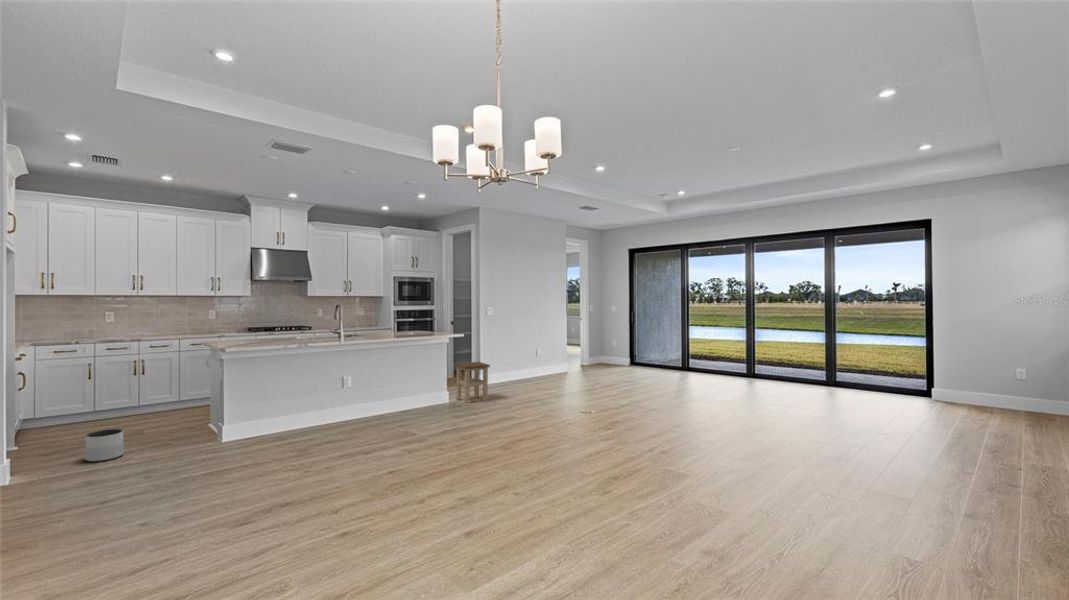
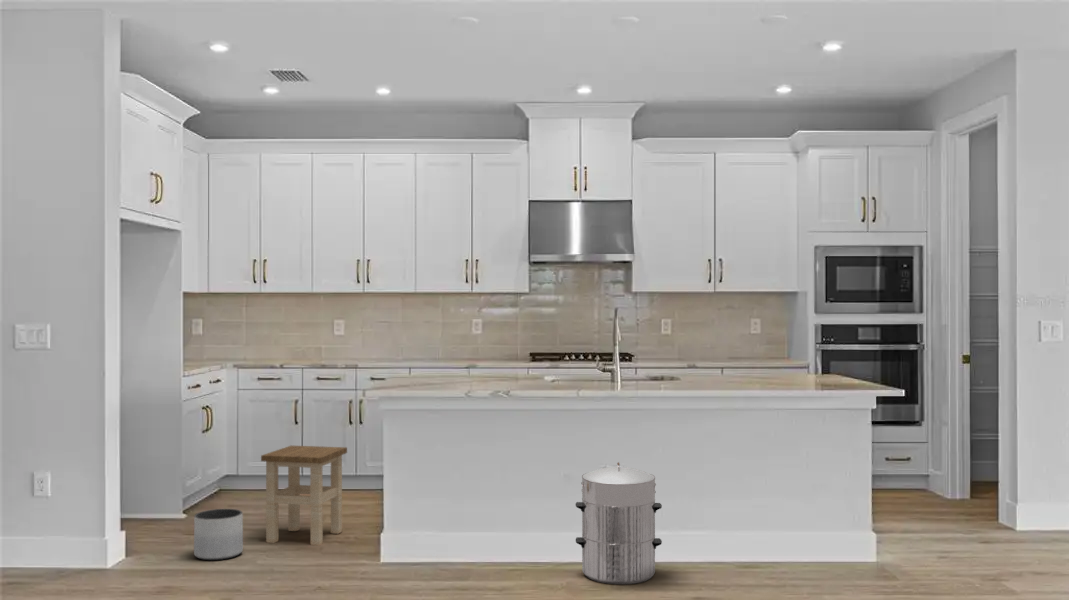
stool: present [455,362,490,403] -> present [261,446,347,545]
waste bin: none [338,373,377,426] -> present [576,462,662,584]

